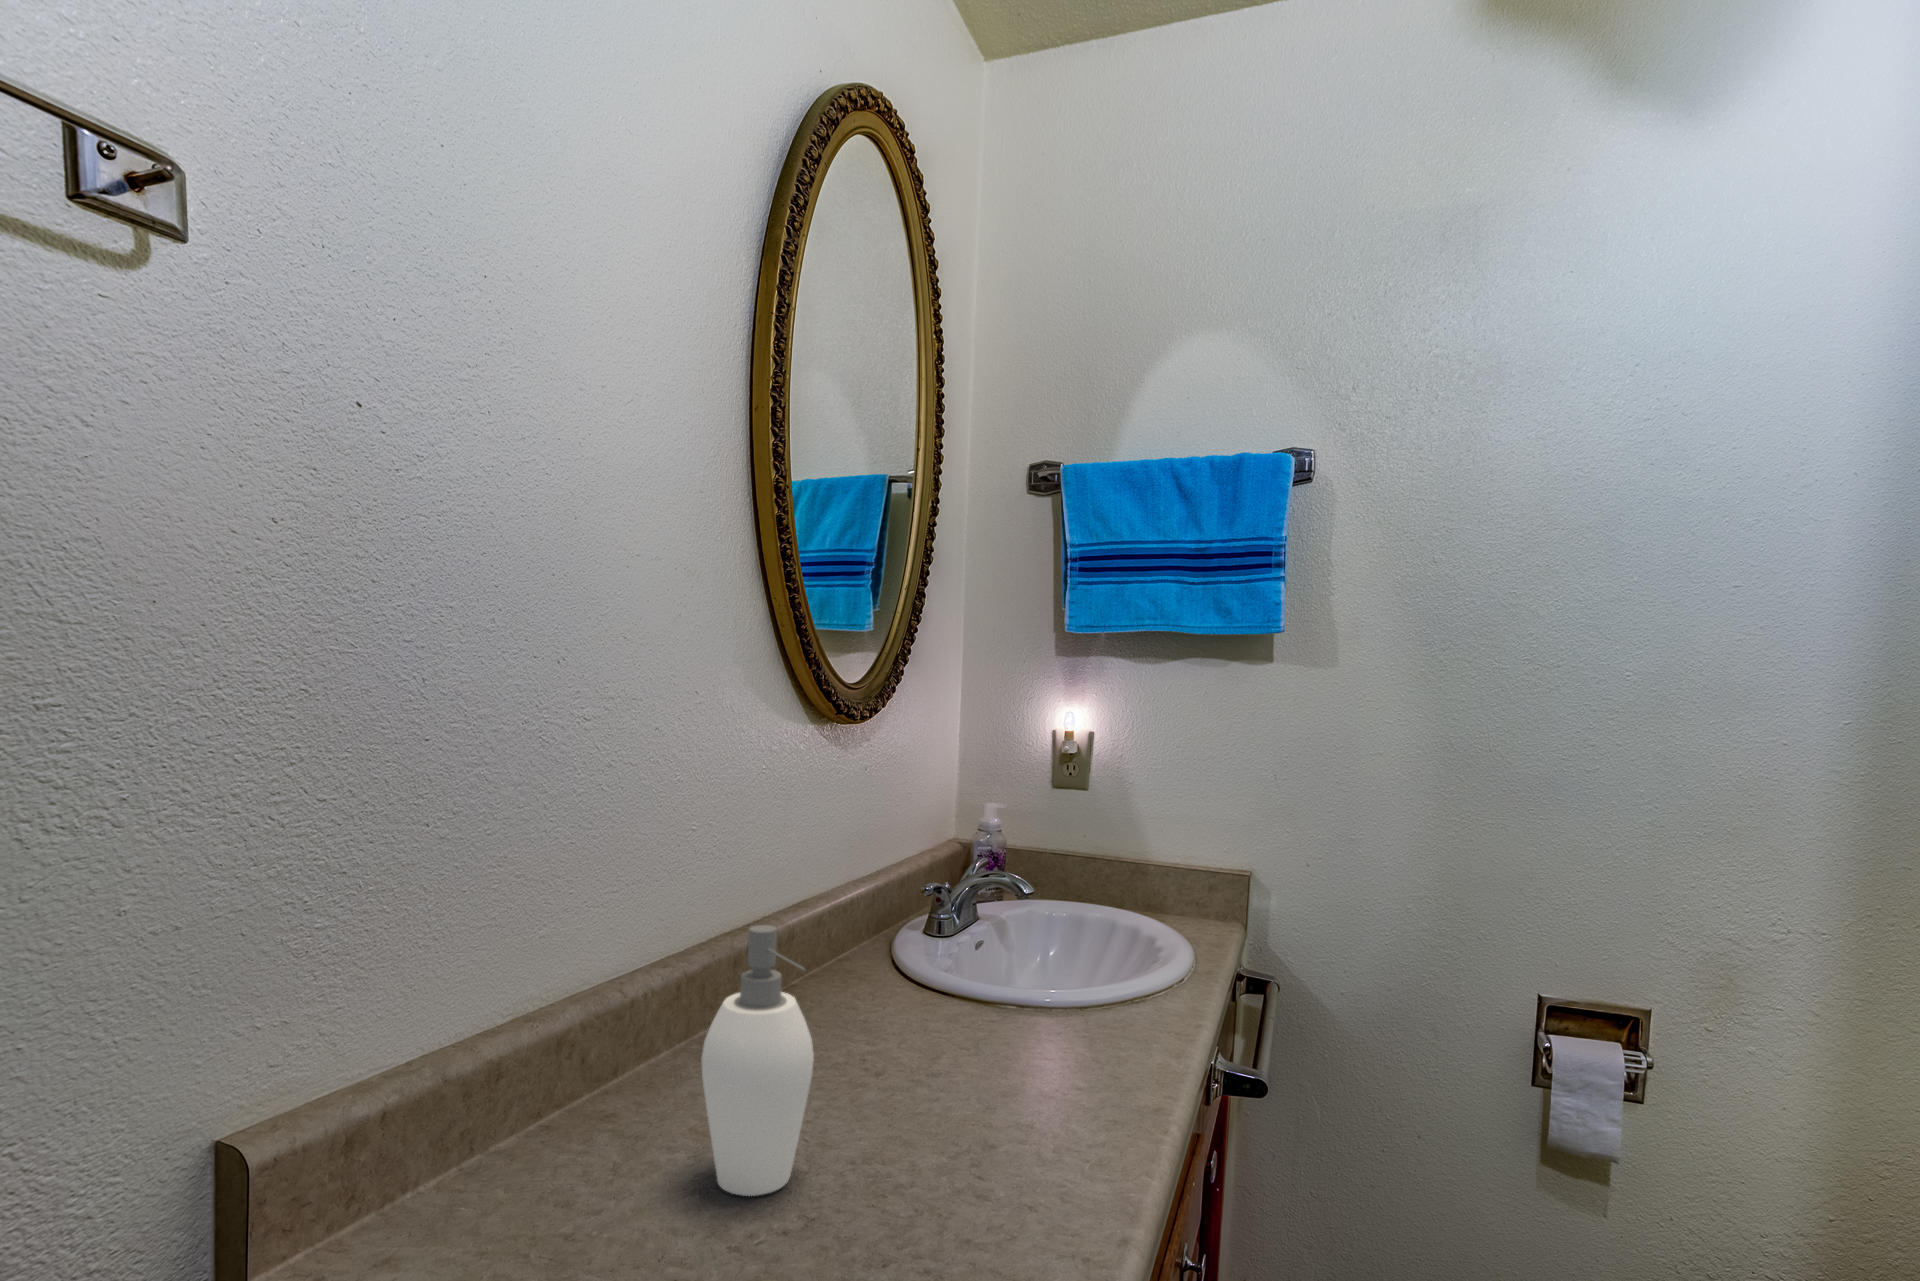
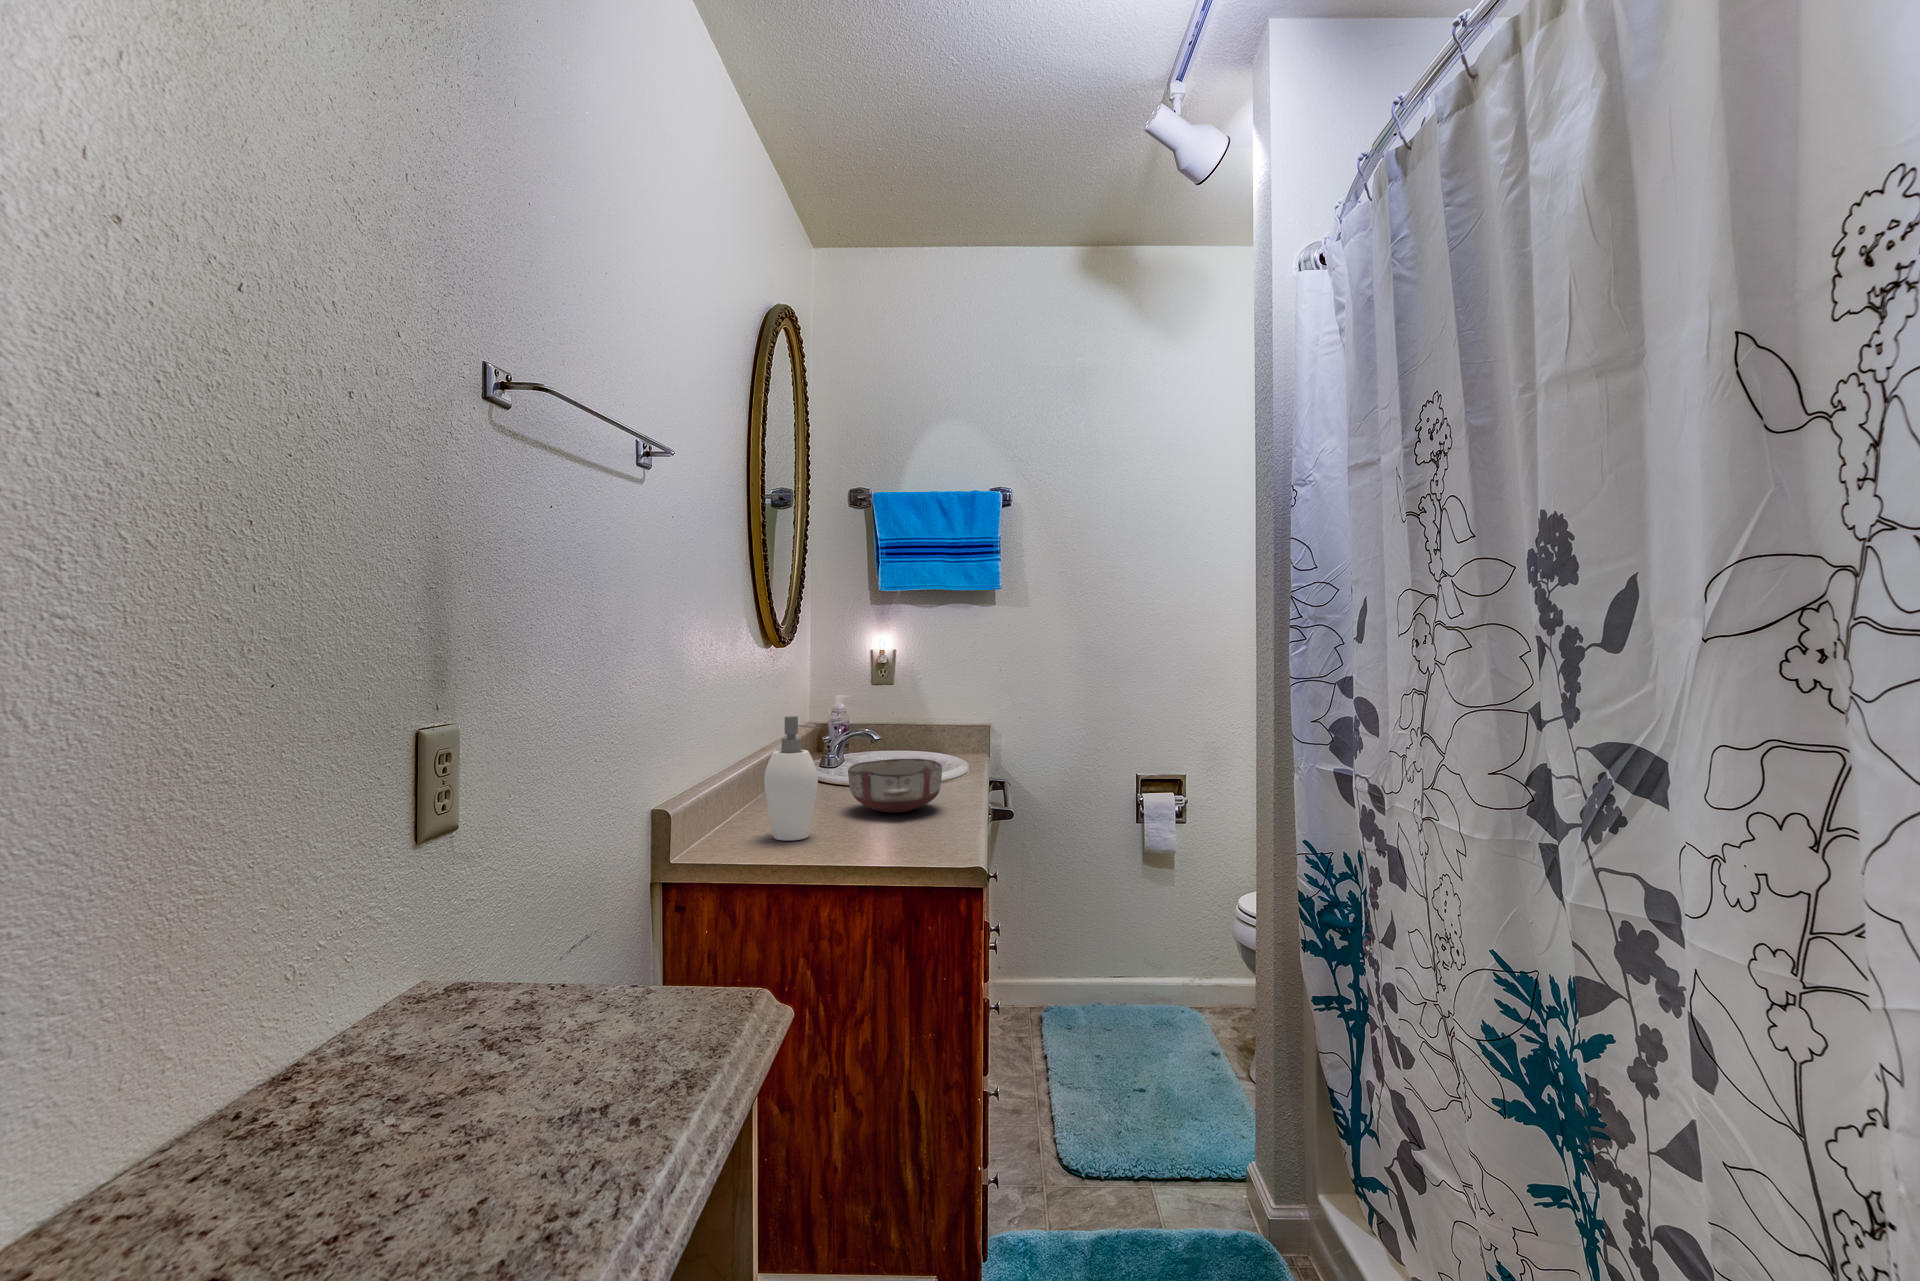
ceramic bowl: none [915,985,1105,1118] -> present [848,759,942,813]

